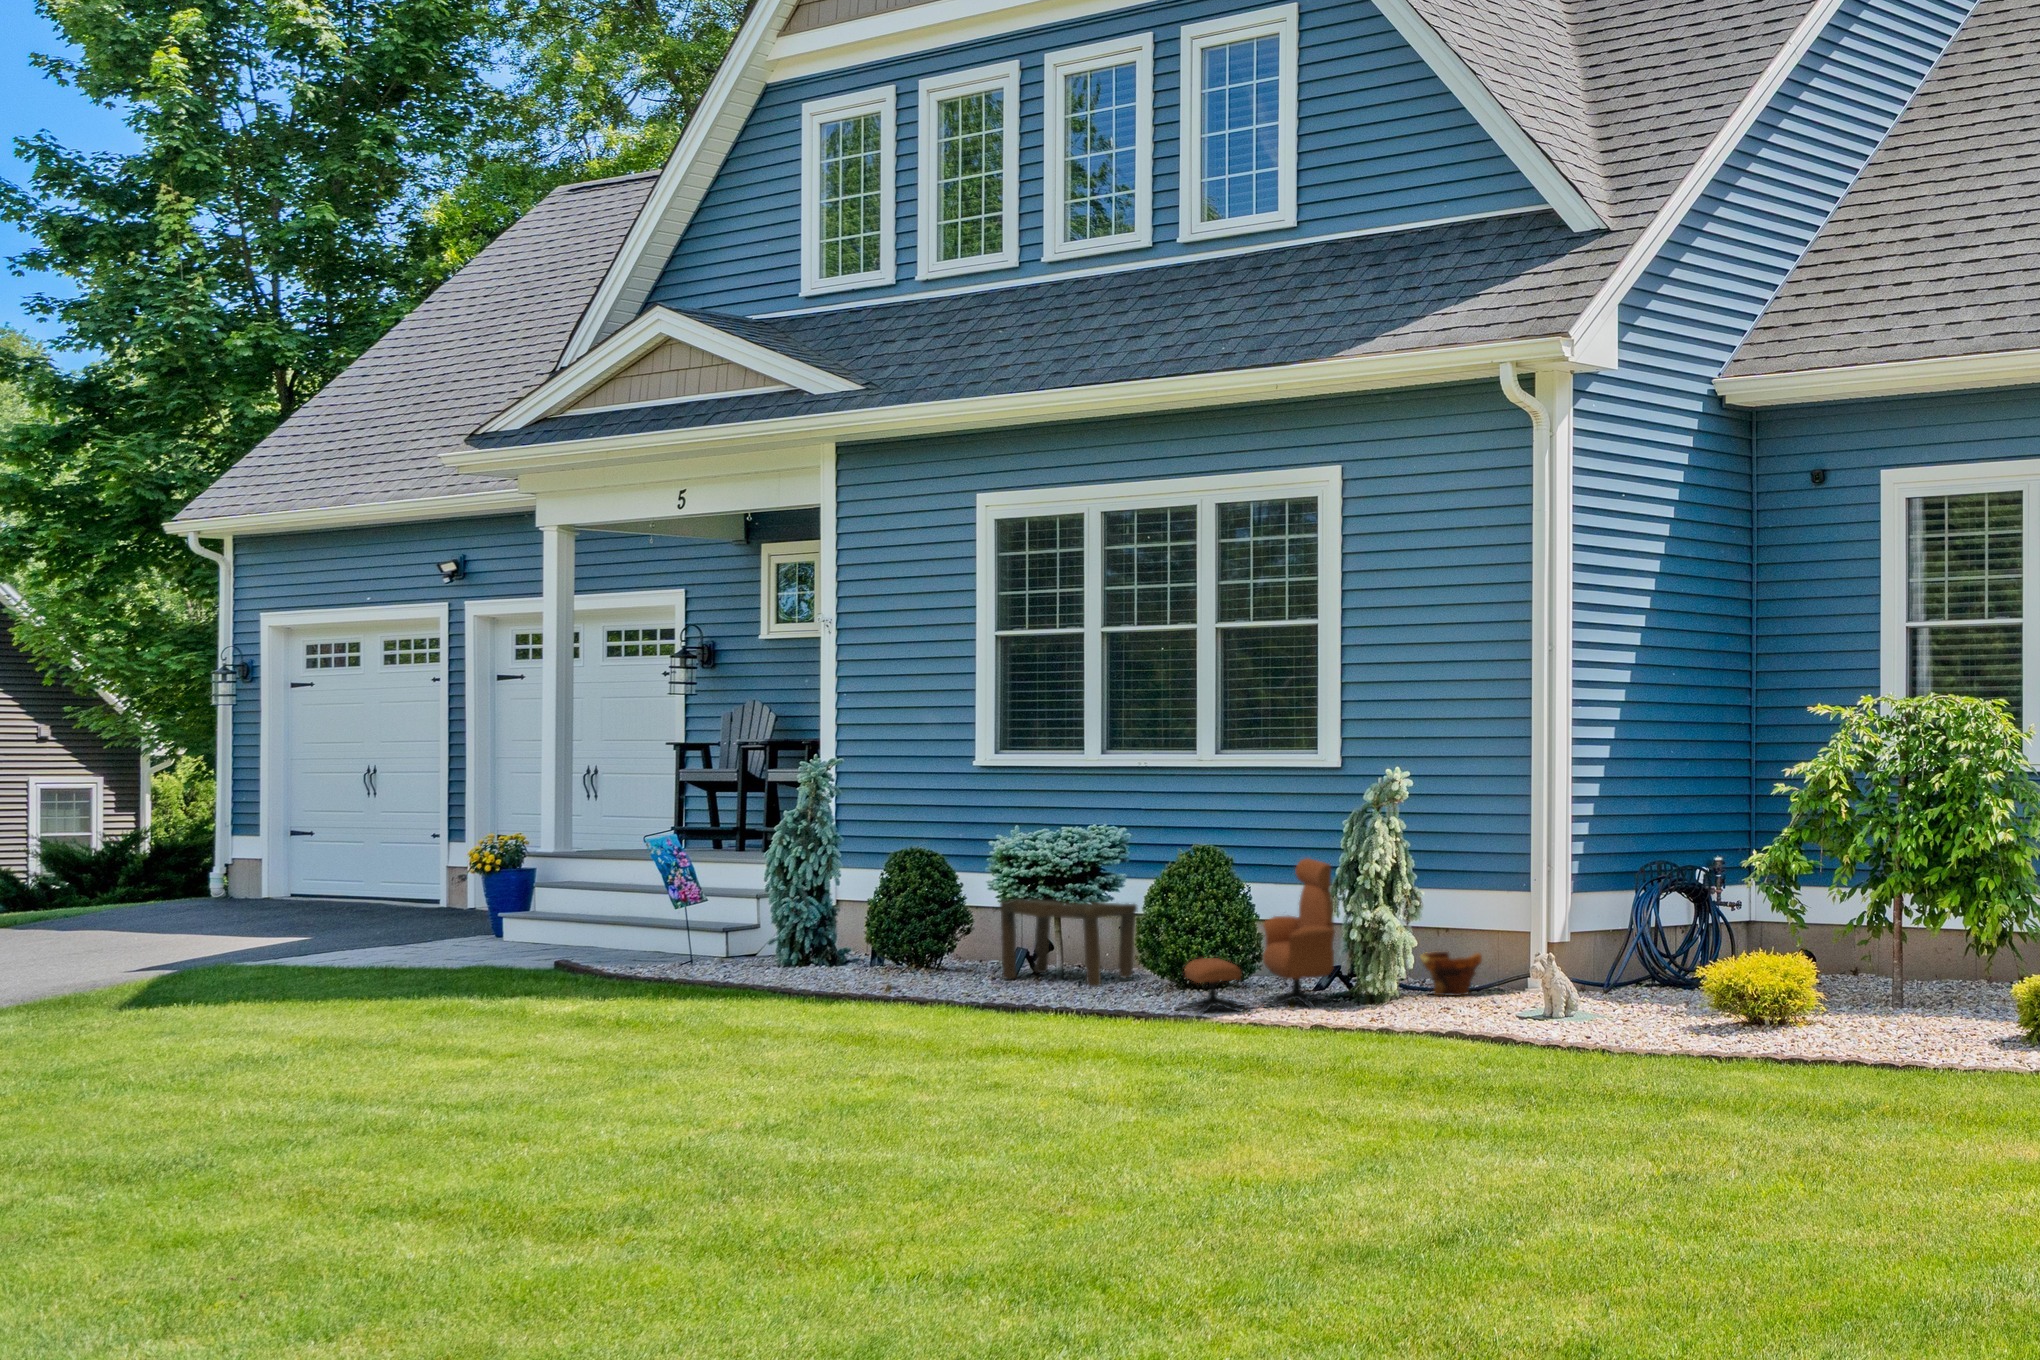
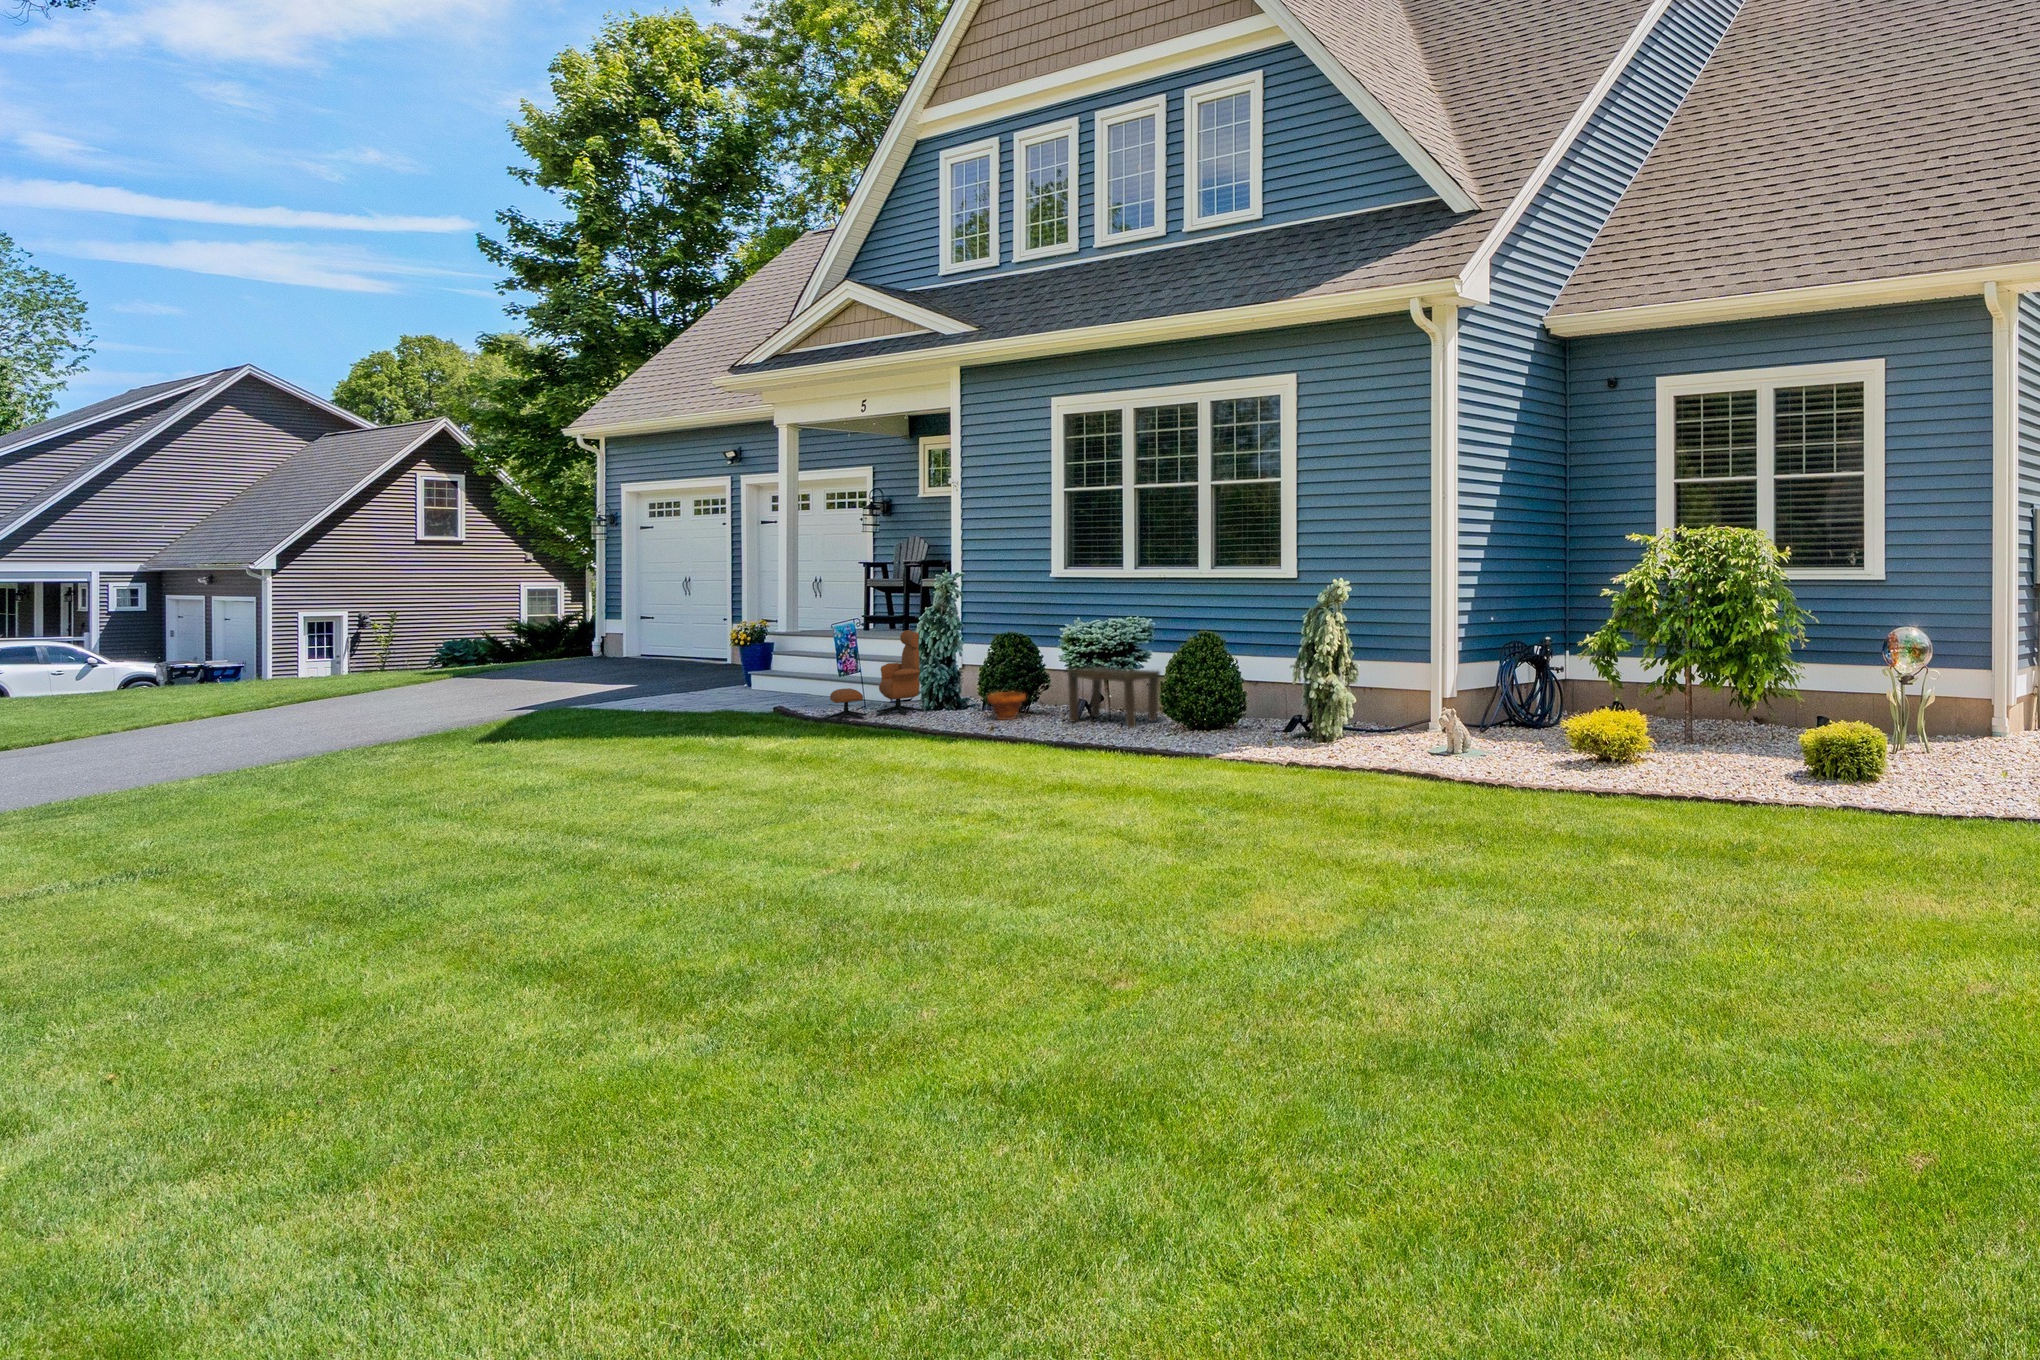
lounge chair: present [1175,859,1339,1014] -> present [822,630,924,721]
planter: present [1420,952,1482,996] -> present [987,692,1026,720]

